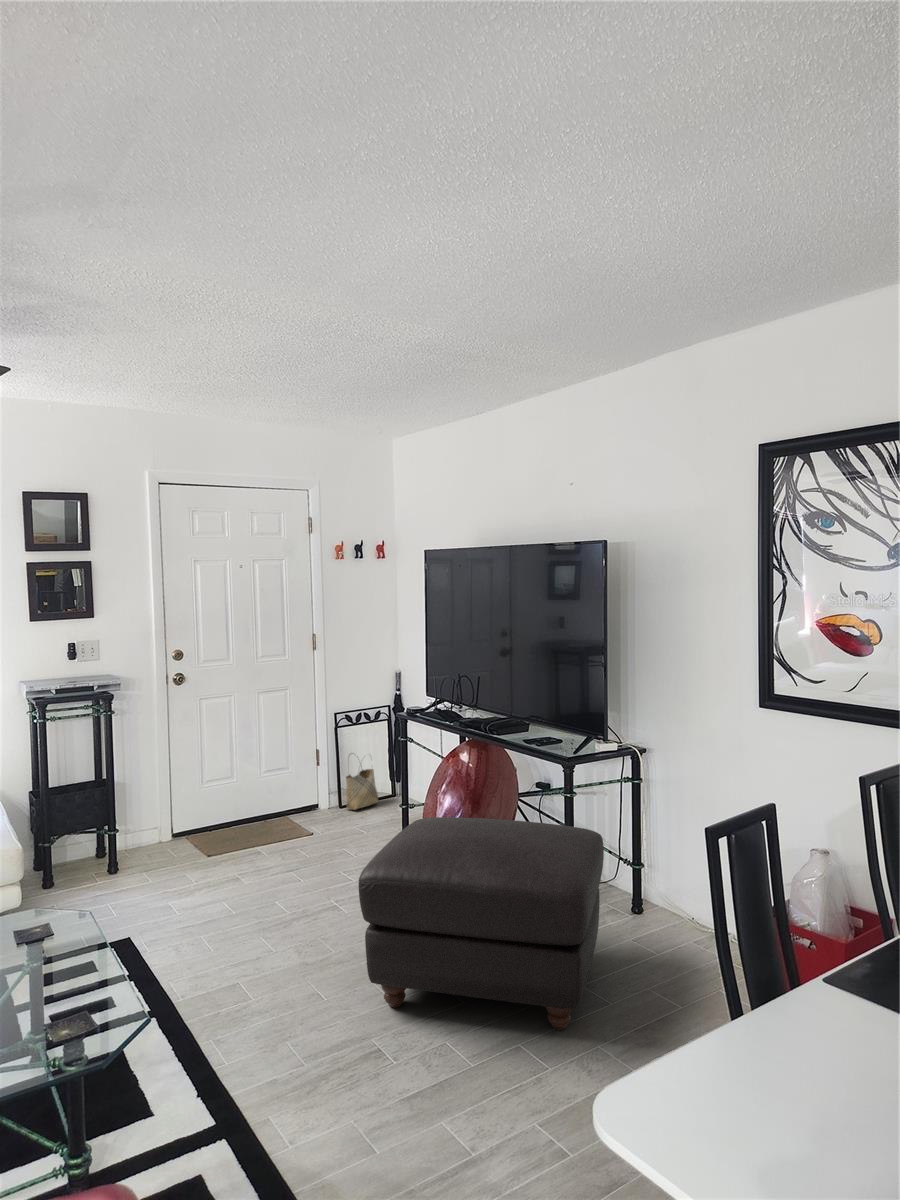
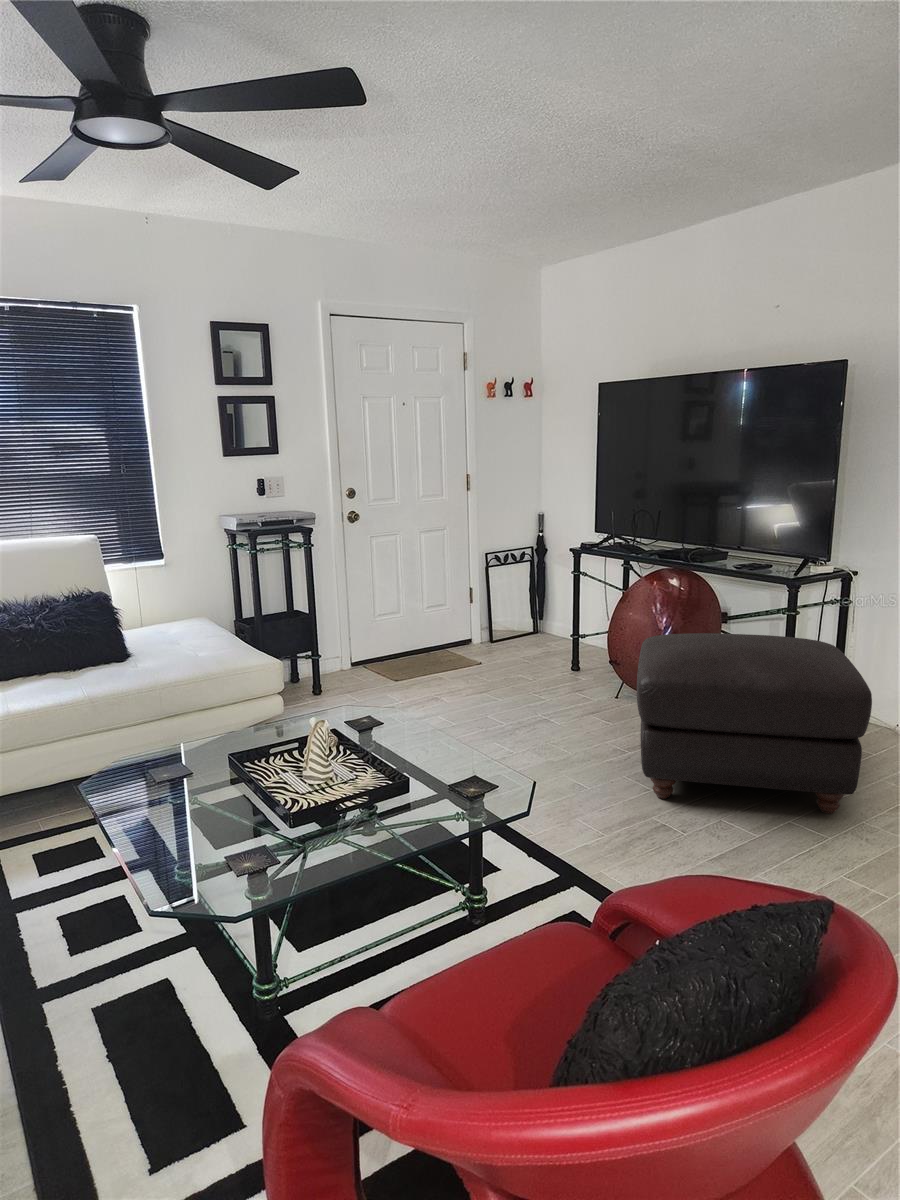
woven basket: present [346,754,378,810] -> none [498,591,526,643]

